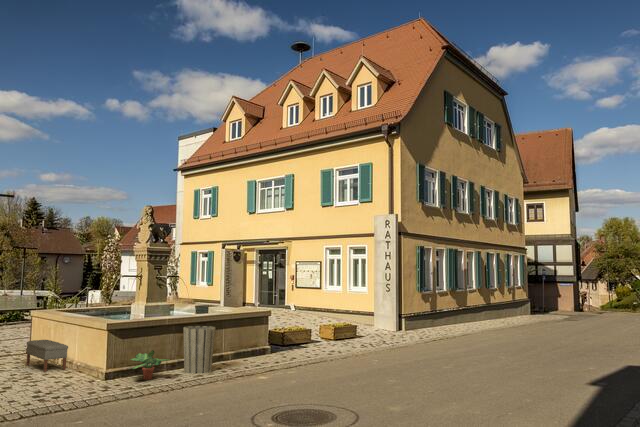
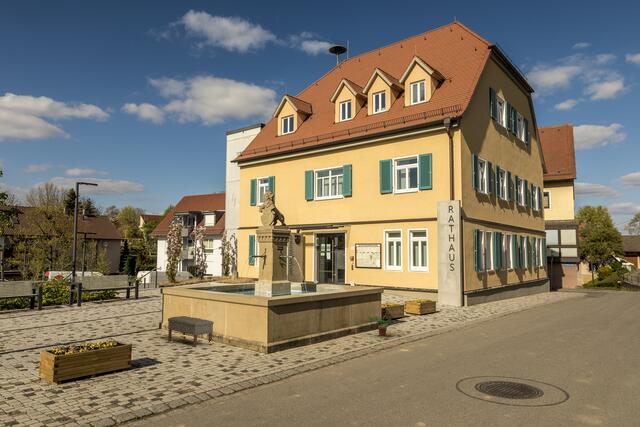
trash can: present [183,326,215,373] -> none [323,302,353,347]
potted plant: present [130,350,169,380] -> present [368,315,394,336]

